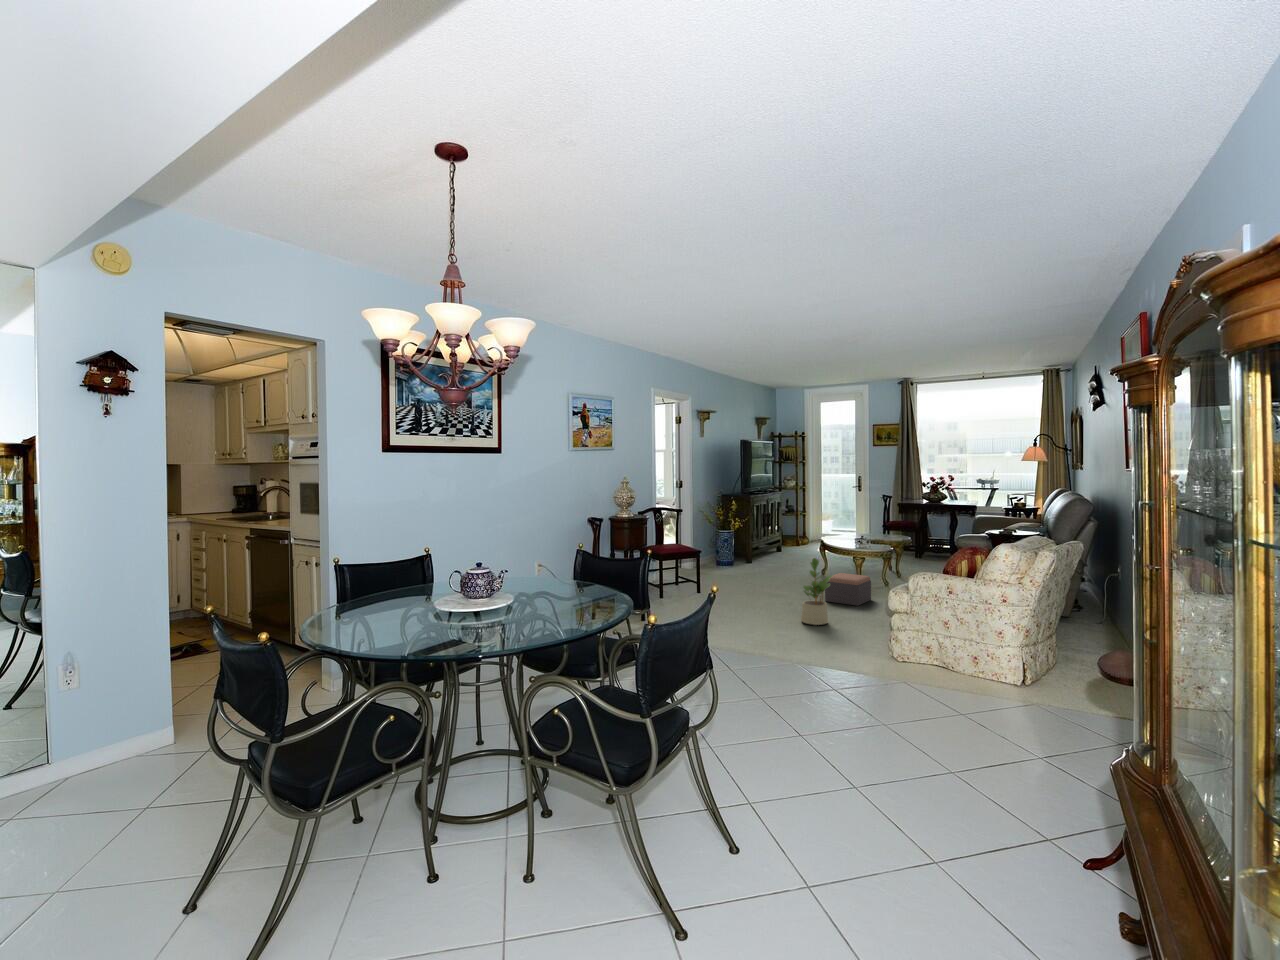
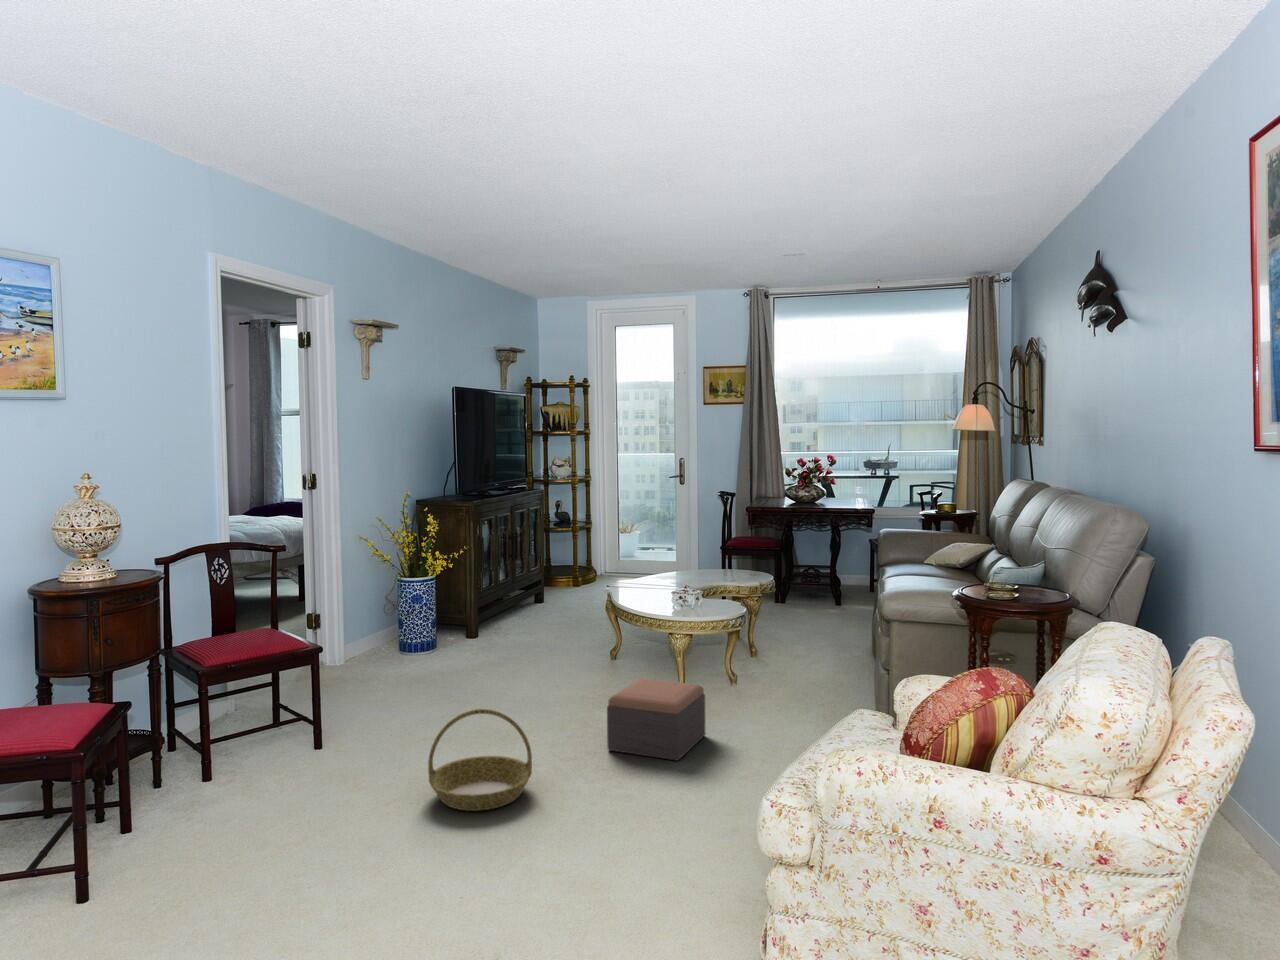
potted plant: present [801,558,832,625] -> none [540,679,617,856]
basket: none [752,574,794,613] -> present [428,709,532,811]

